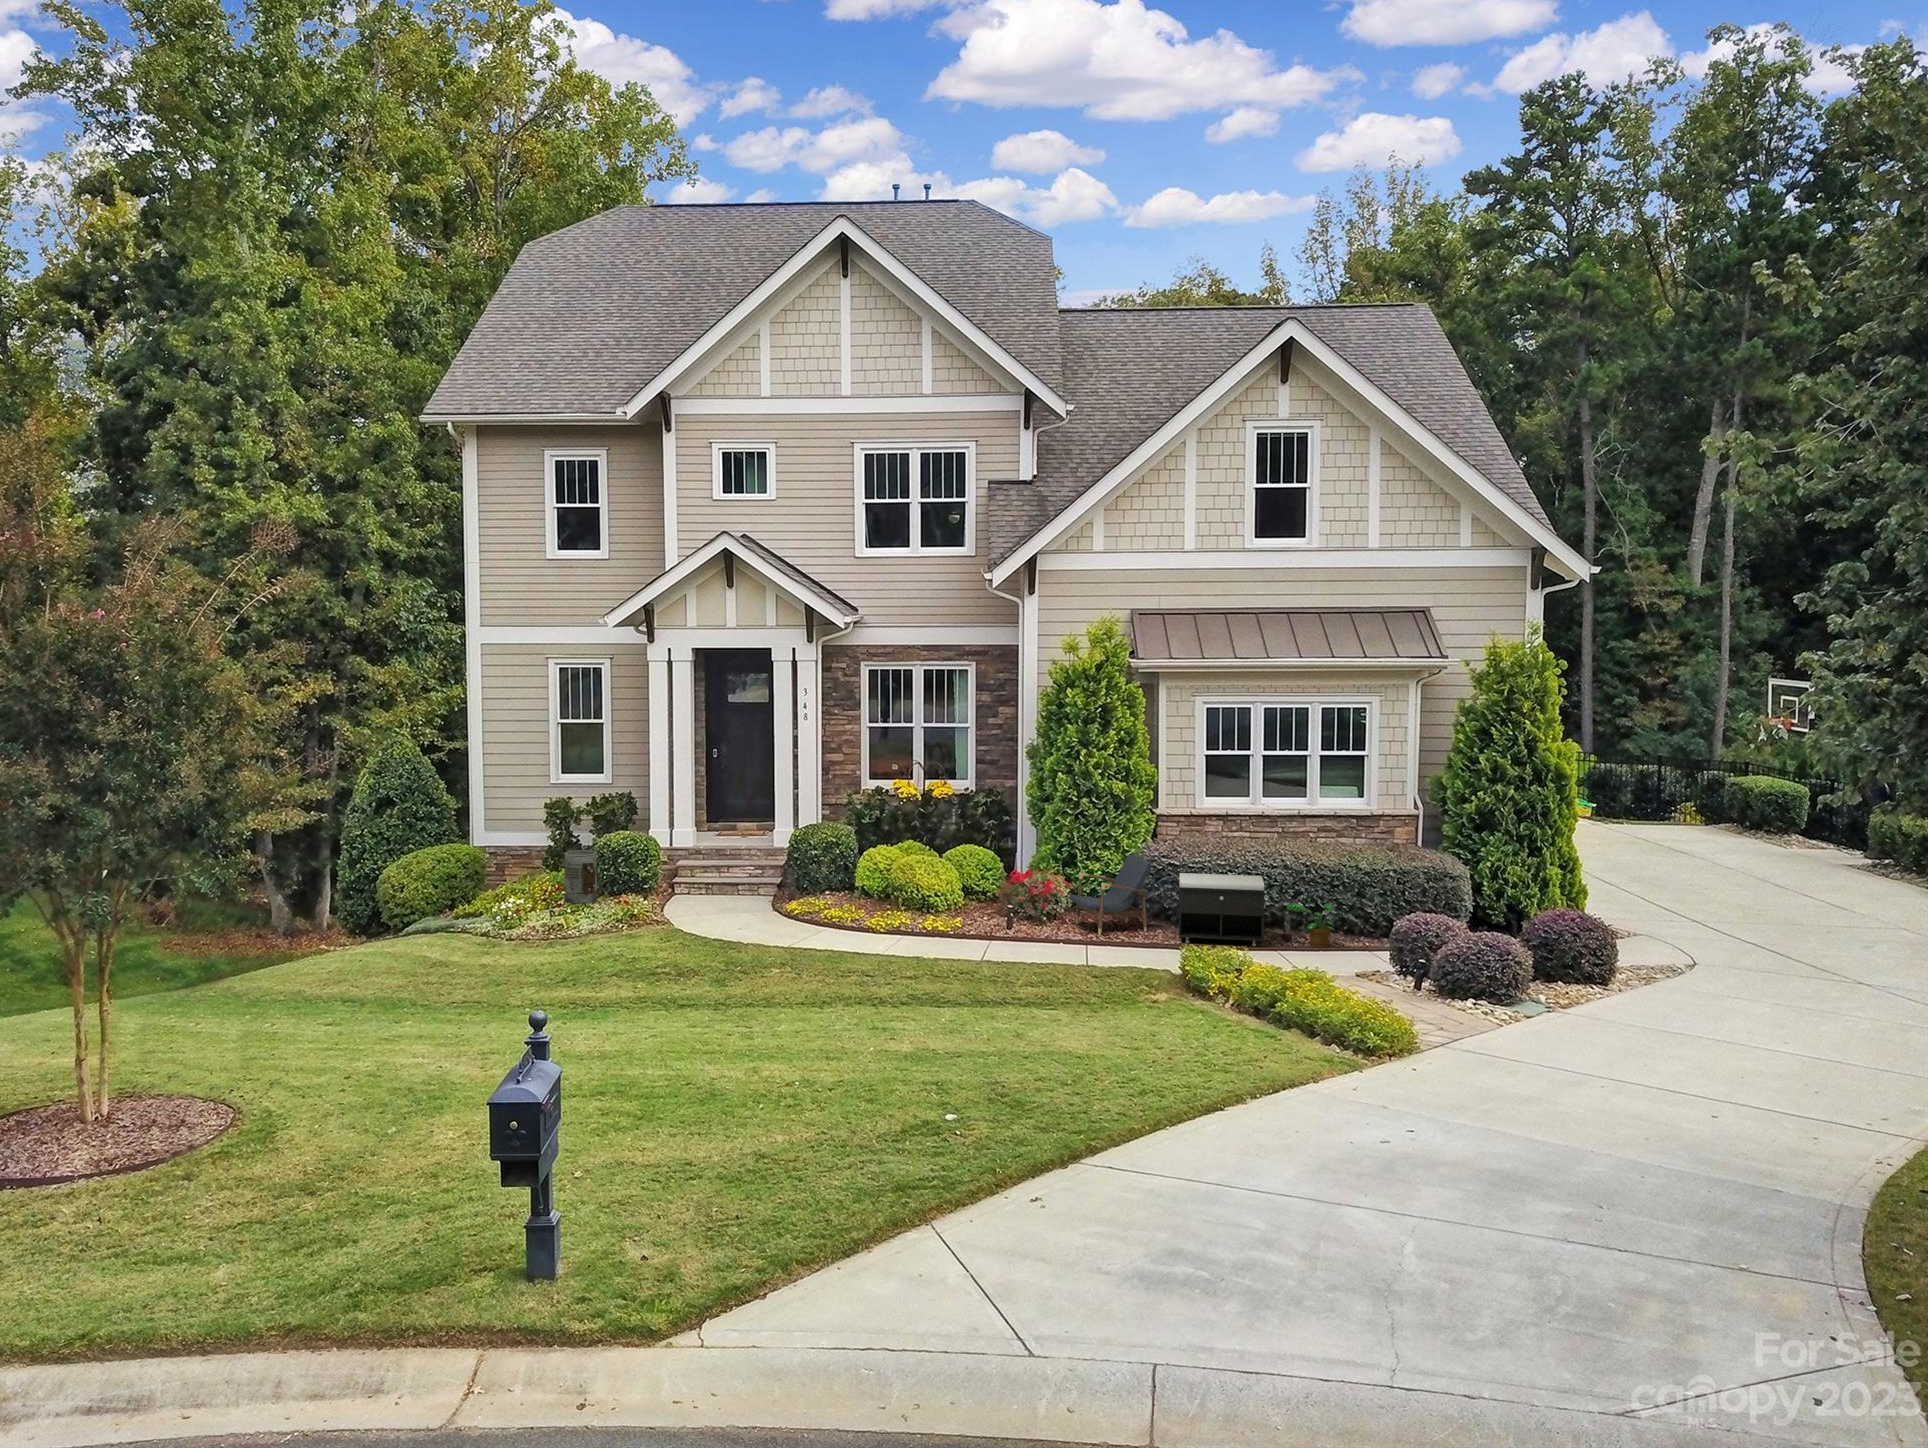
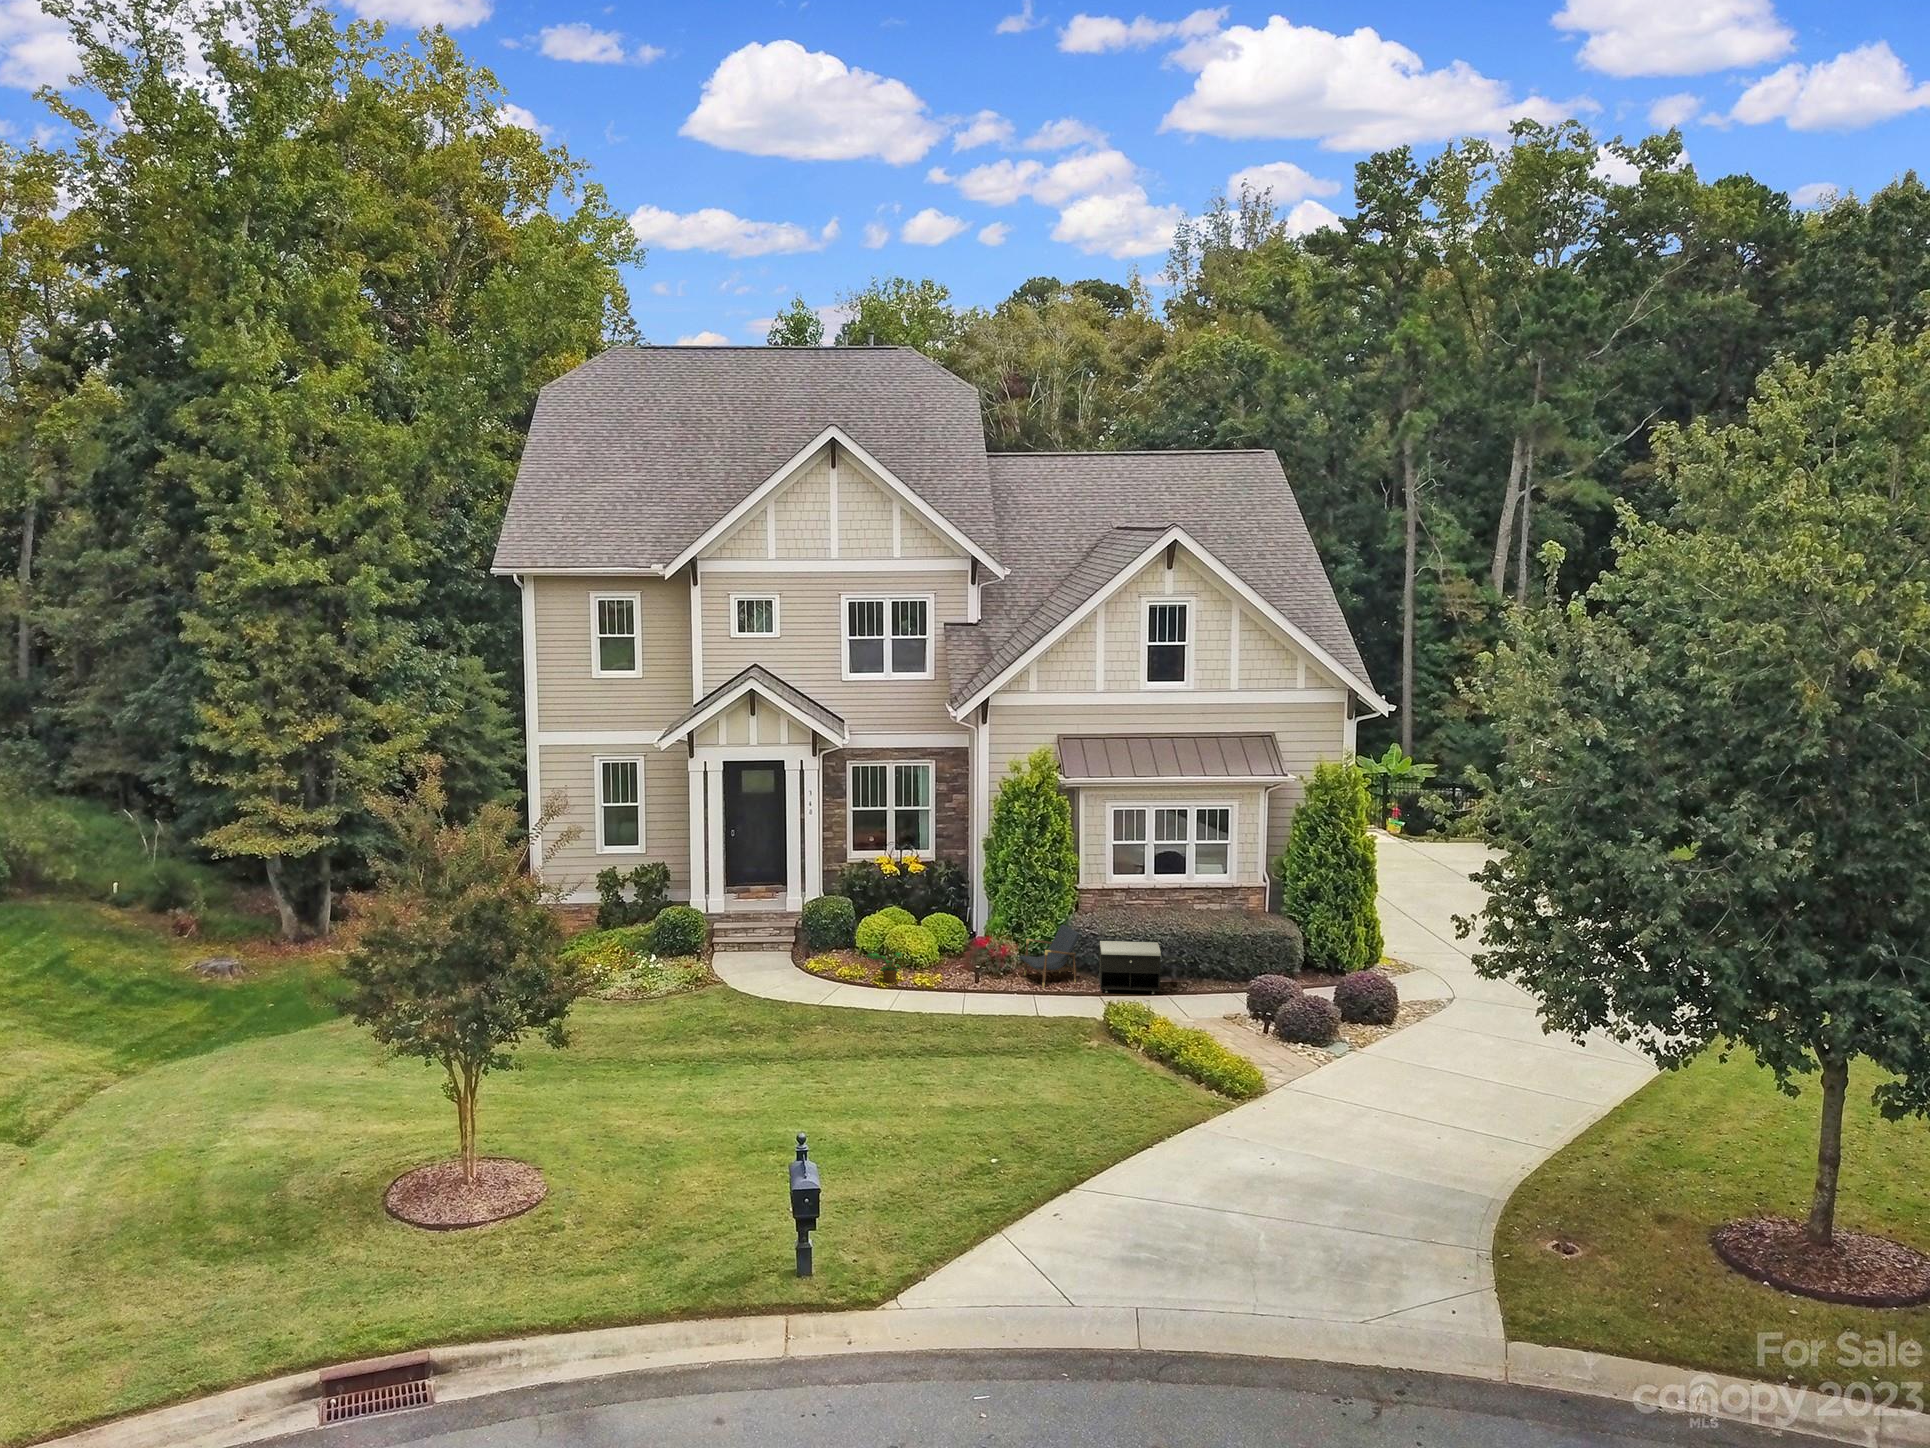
trash can: present [564,850,597,903] -> none [634,924,661,966]
potted plant: present [1286,903,1335,948] -> present [867,952,903,983]

